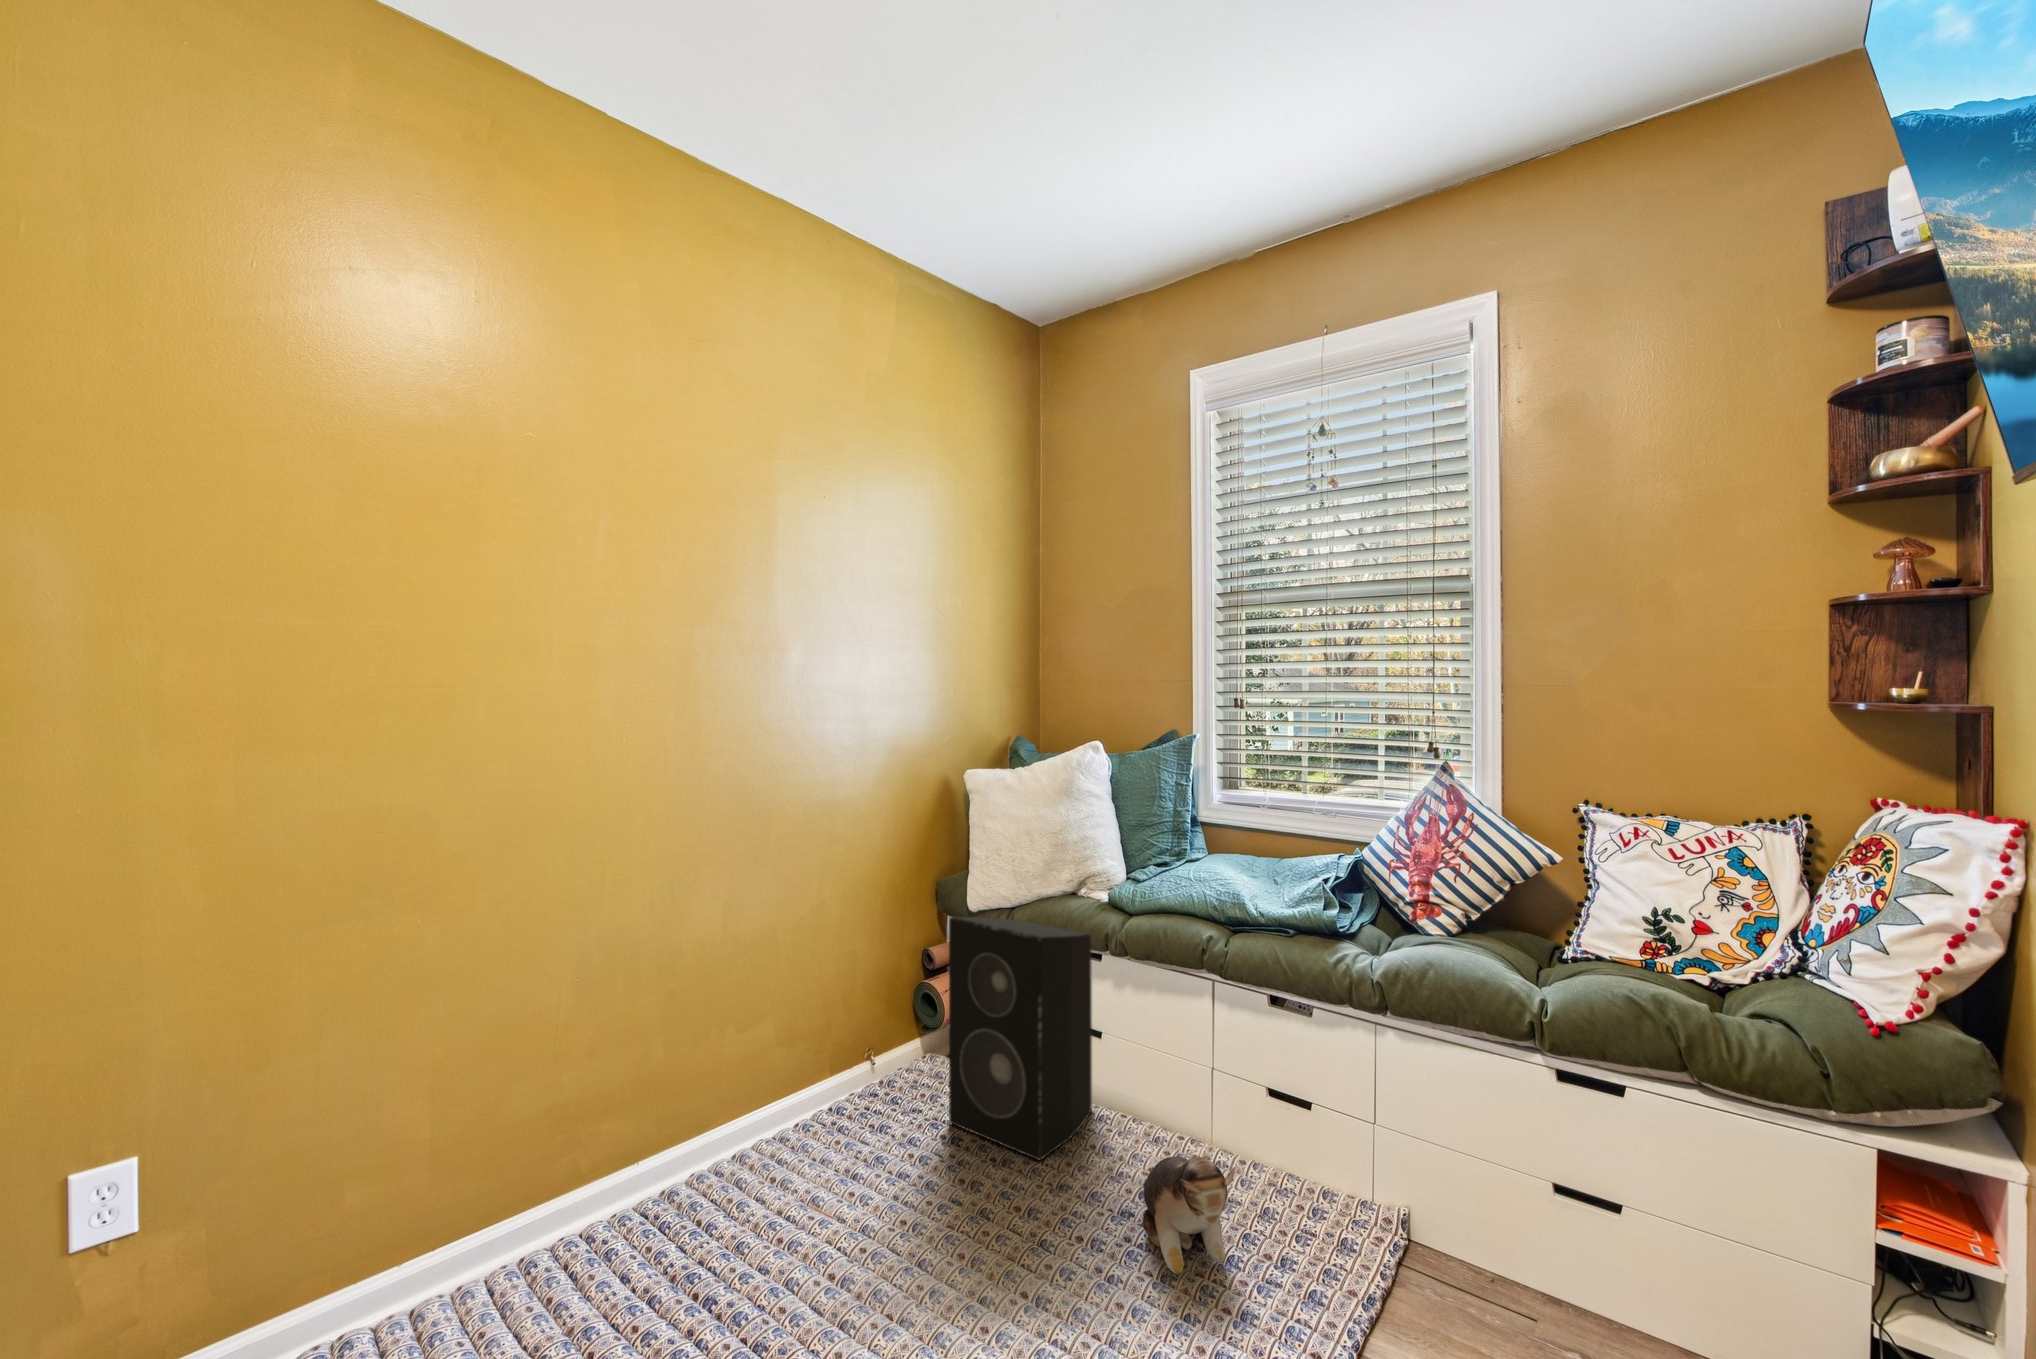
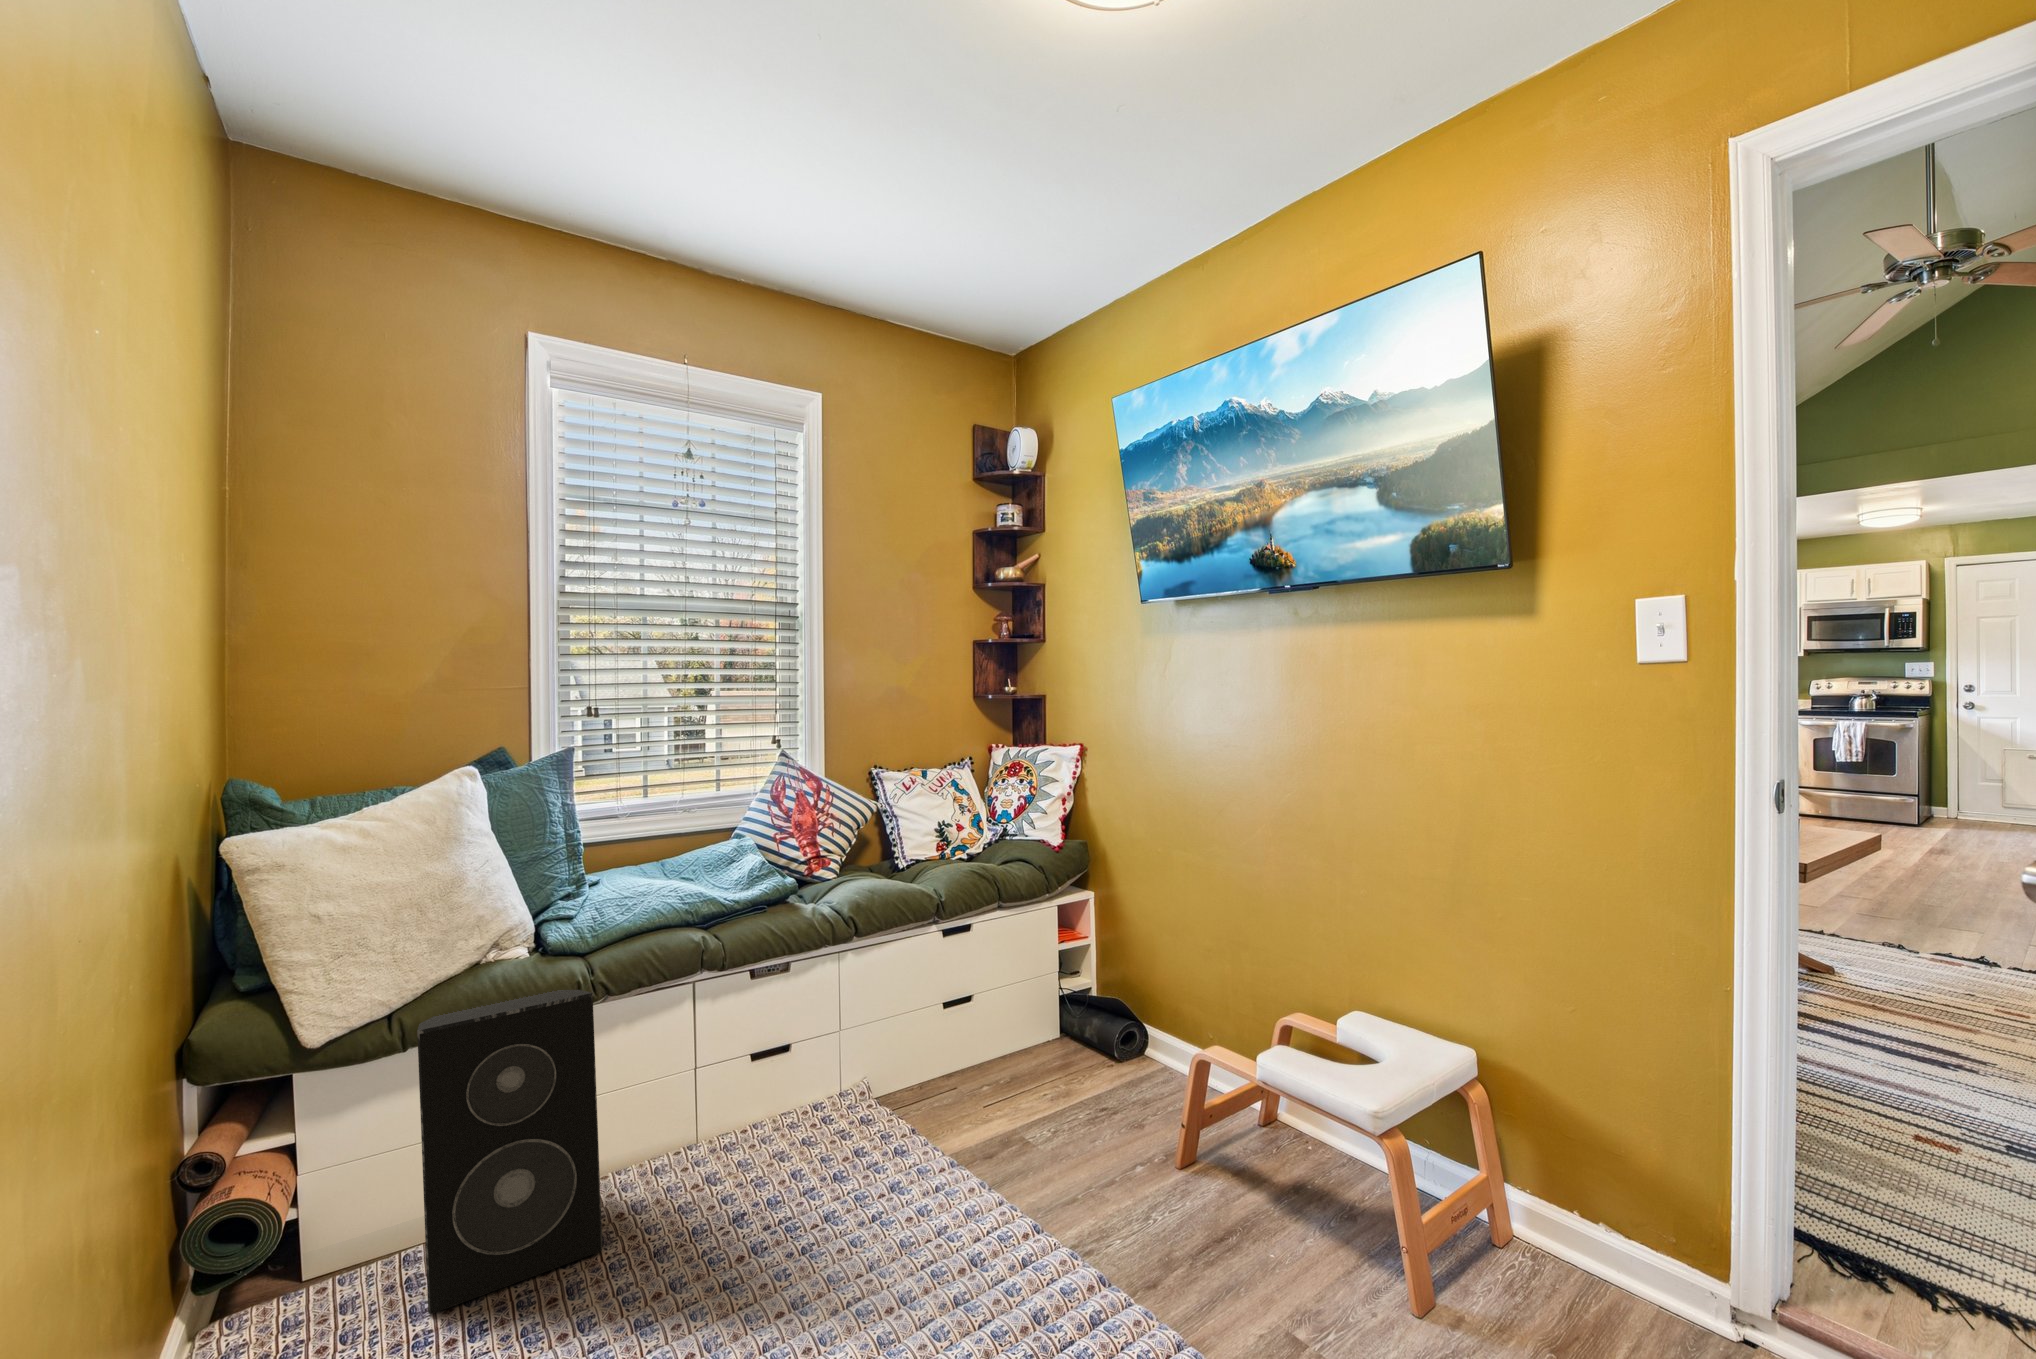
plush toy: present [1143,1155,1235,1274] -> none [713,1082,888,1208]

